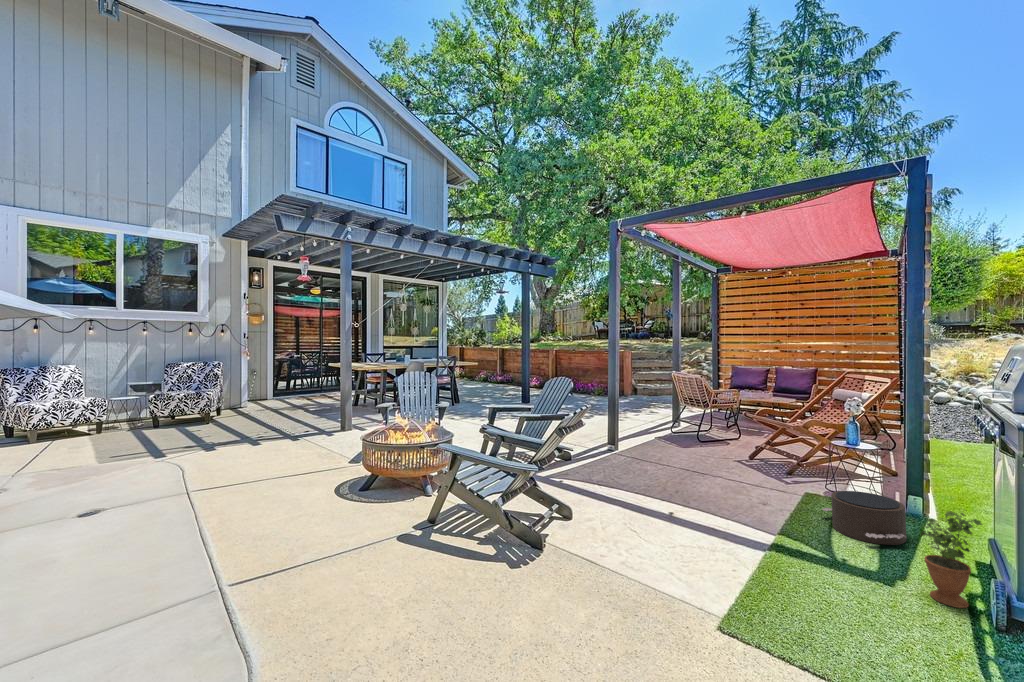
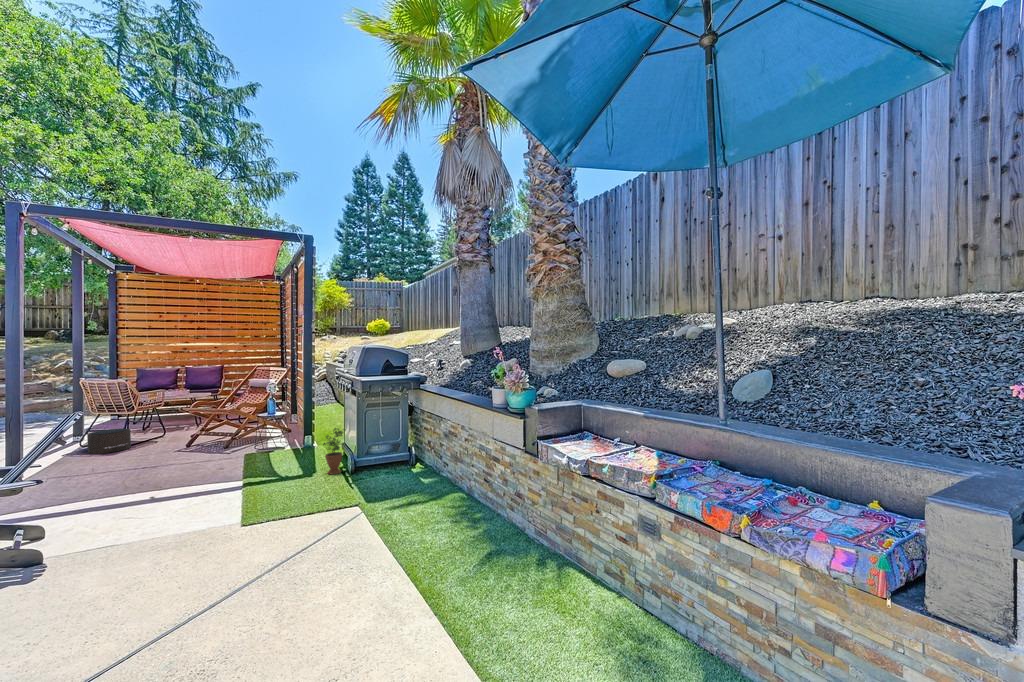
pouf: present [822,491,907,545] -> present [84,428,131,454]

